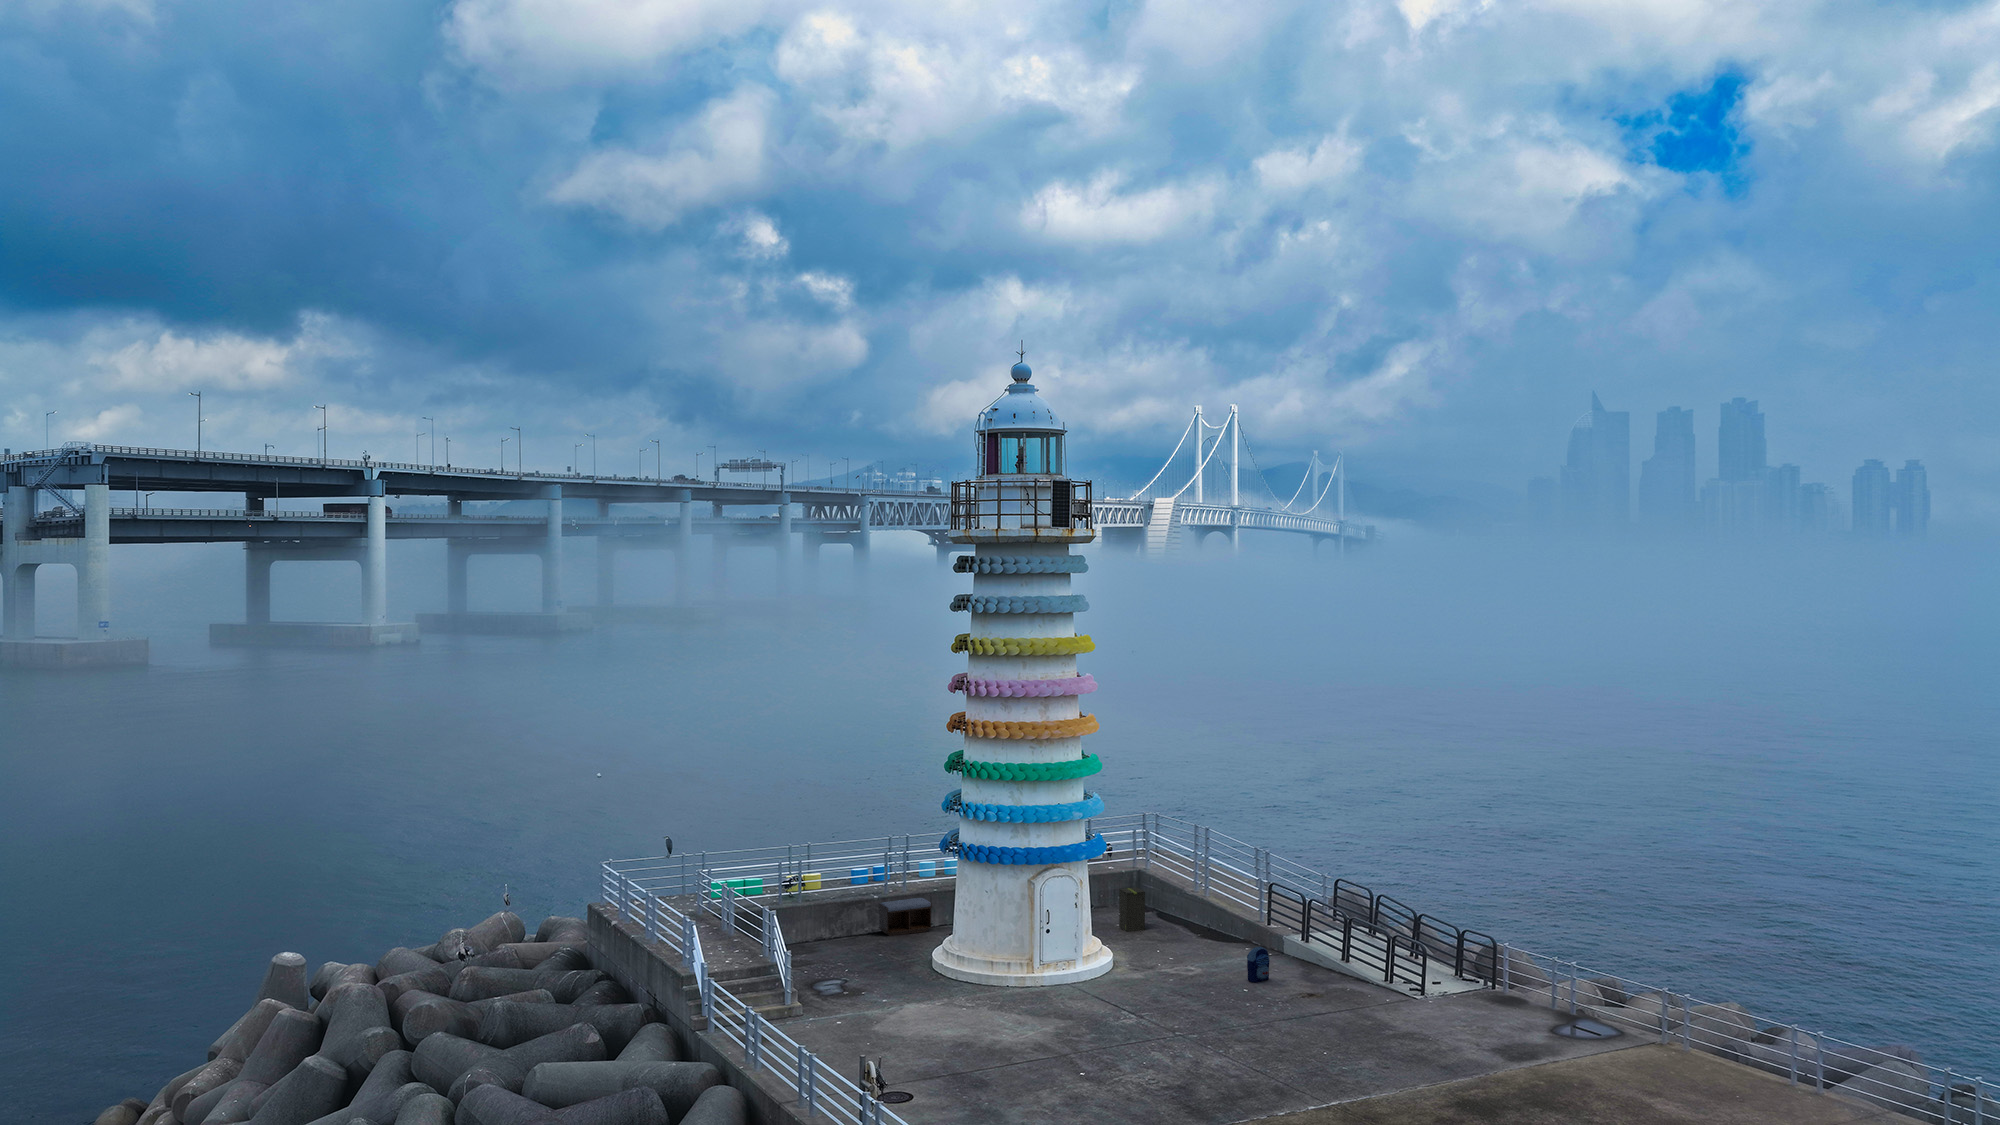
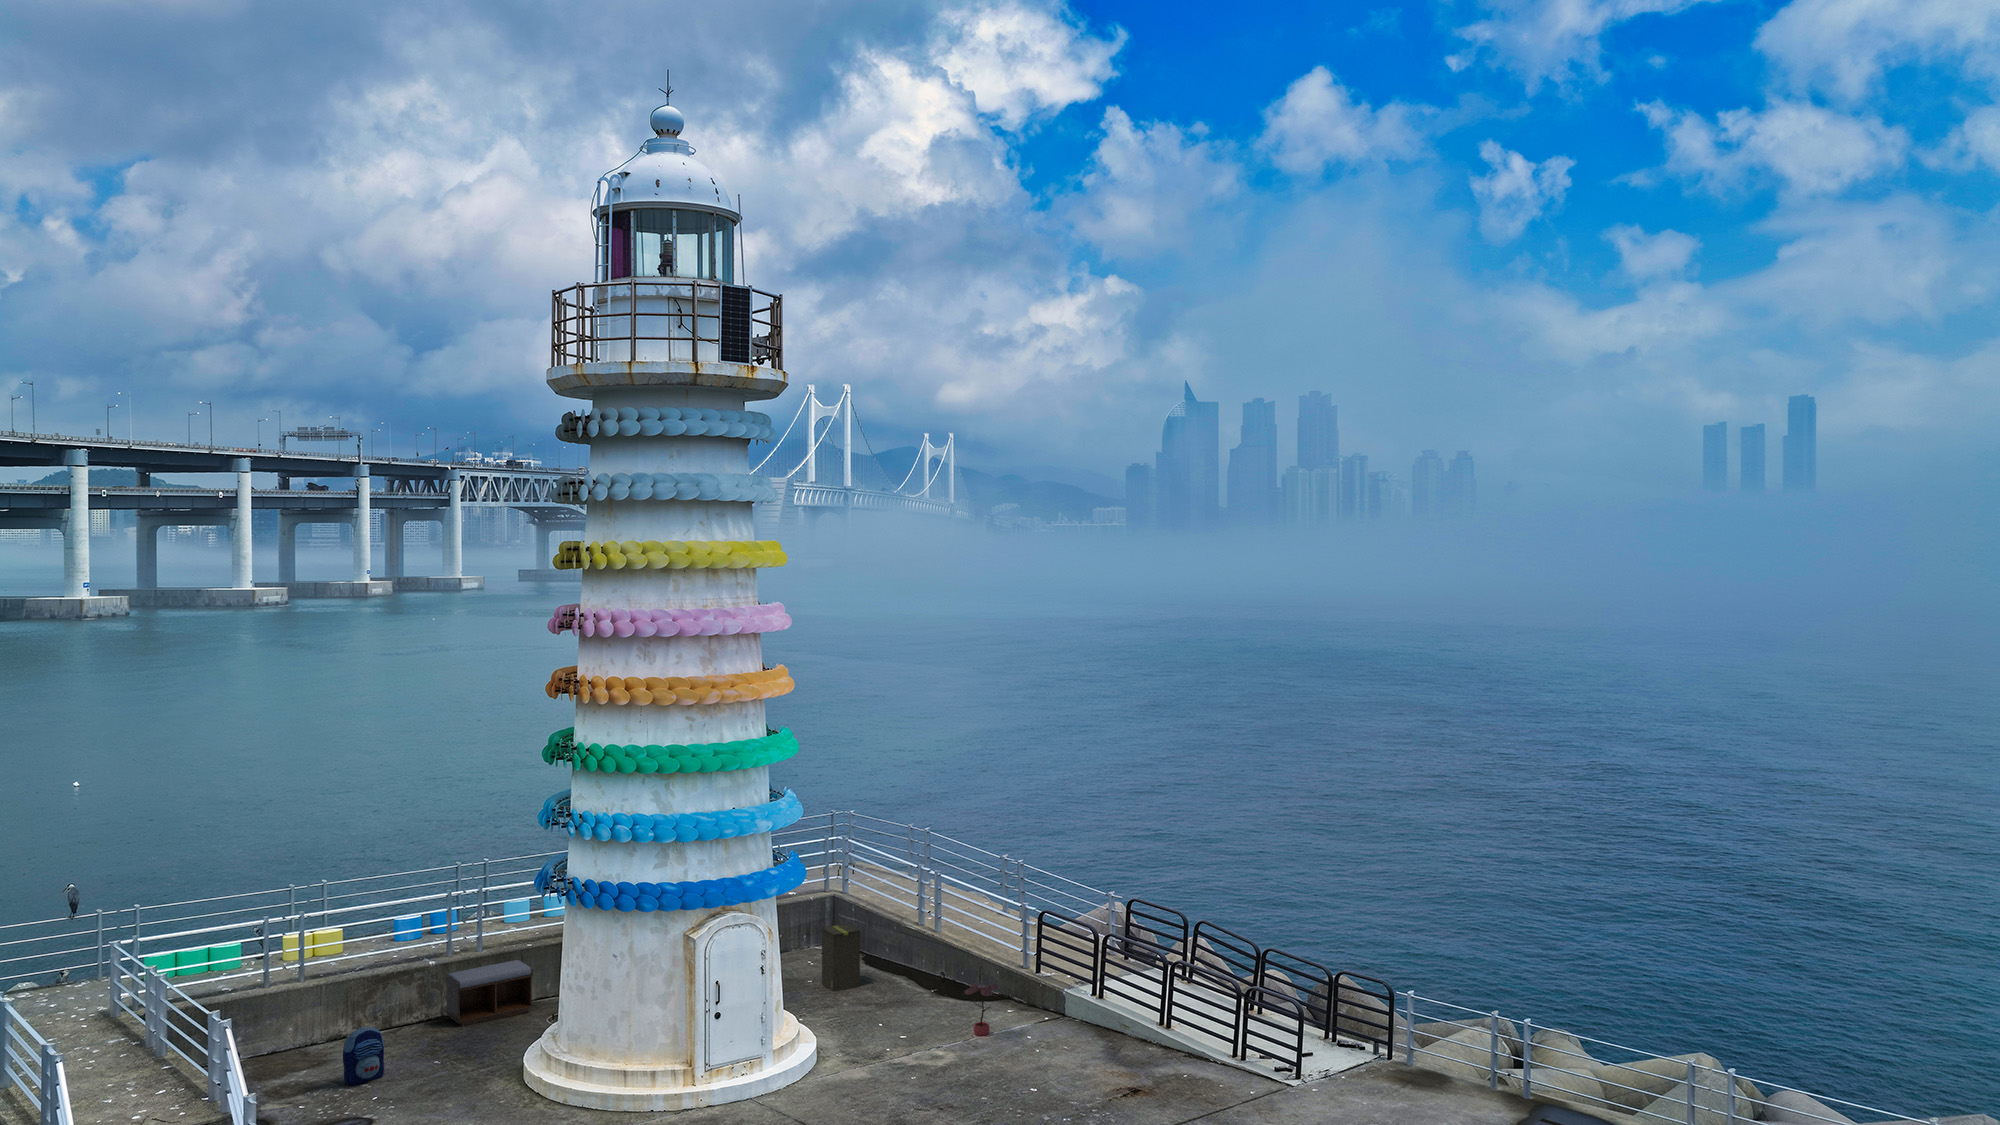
potted plant: none [1210,928,1233,961] -> present [965,984,998,1036]
backpack: present [1247,946,1270,983] -> present [343,1027,384,1085]

